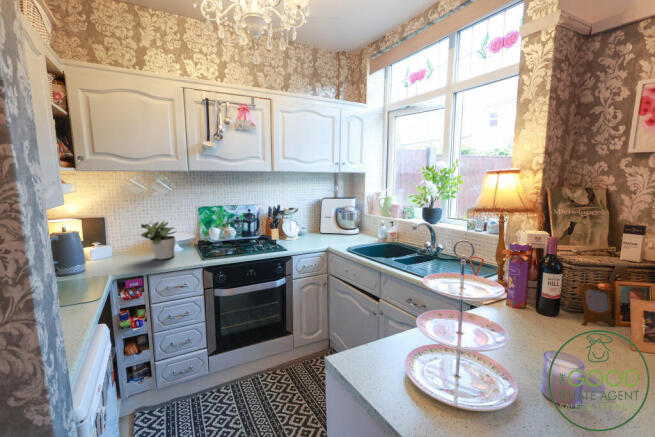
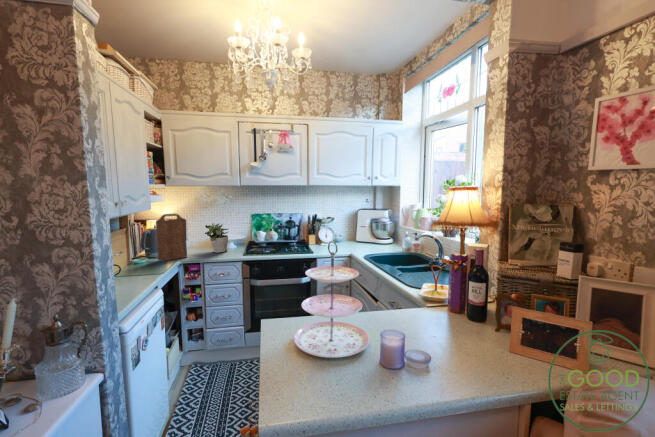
cutting board: none [68,210,120,279] -> present [156,214,187,260]

